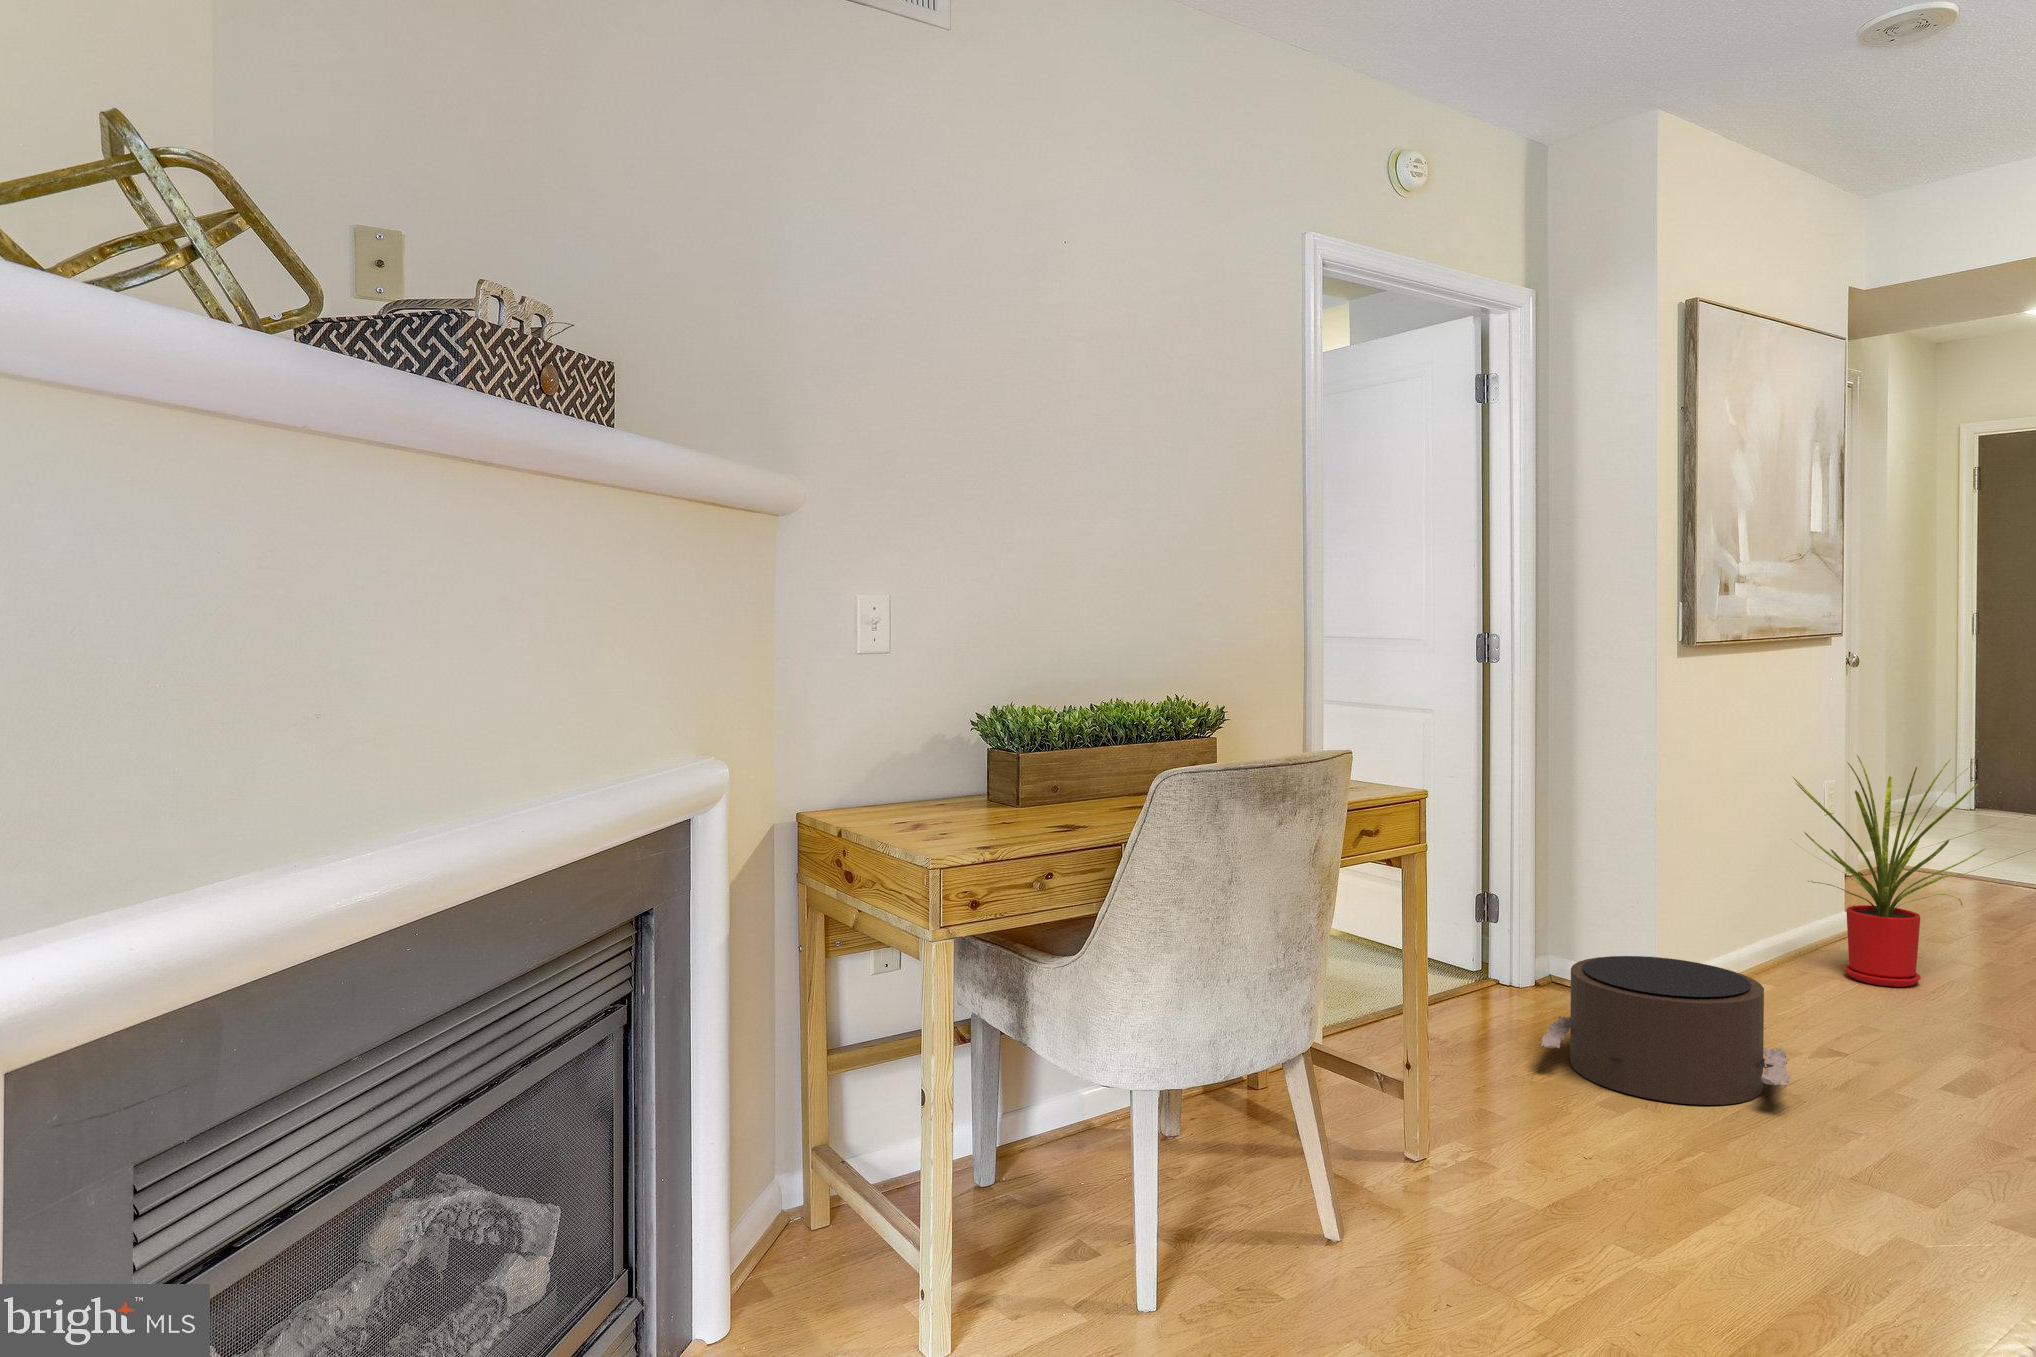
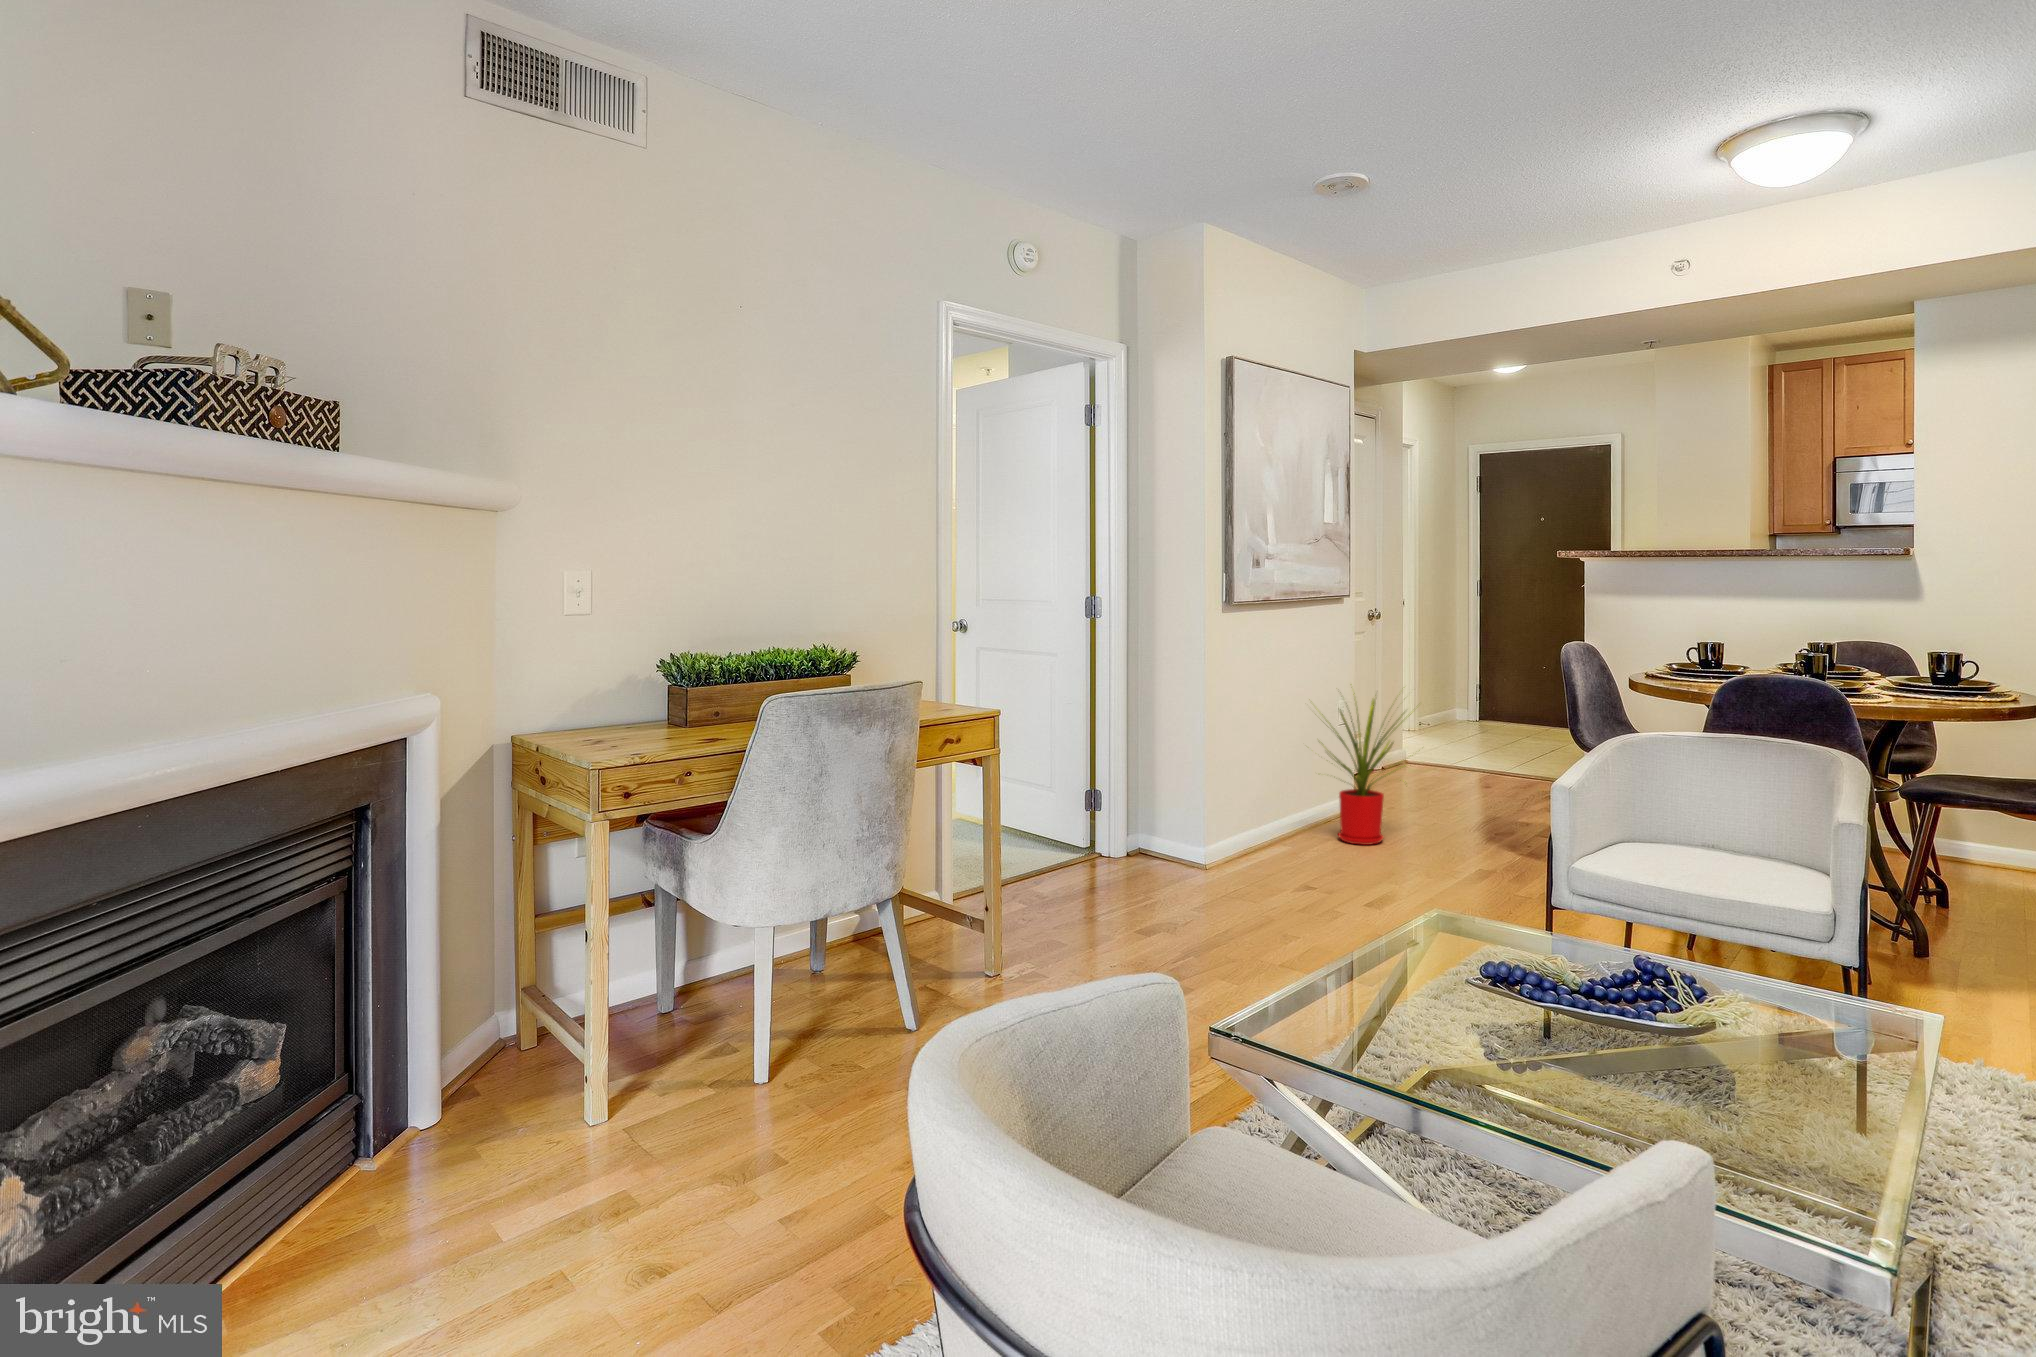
pouf: present [1541,956,1791,1105] -> none [1103,829,1264,927]

